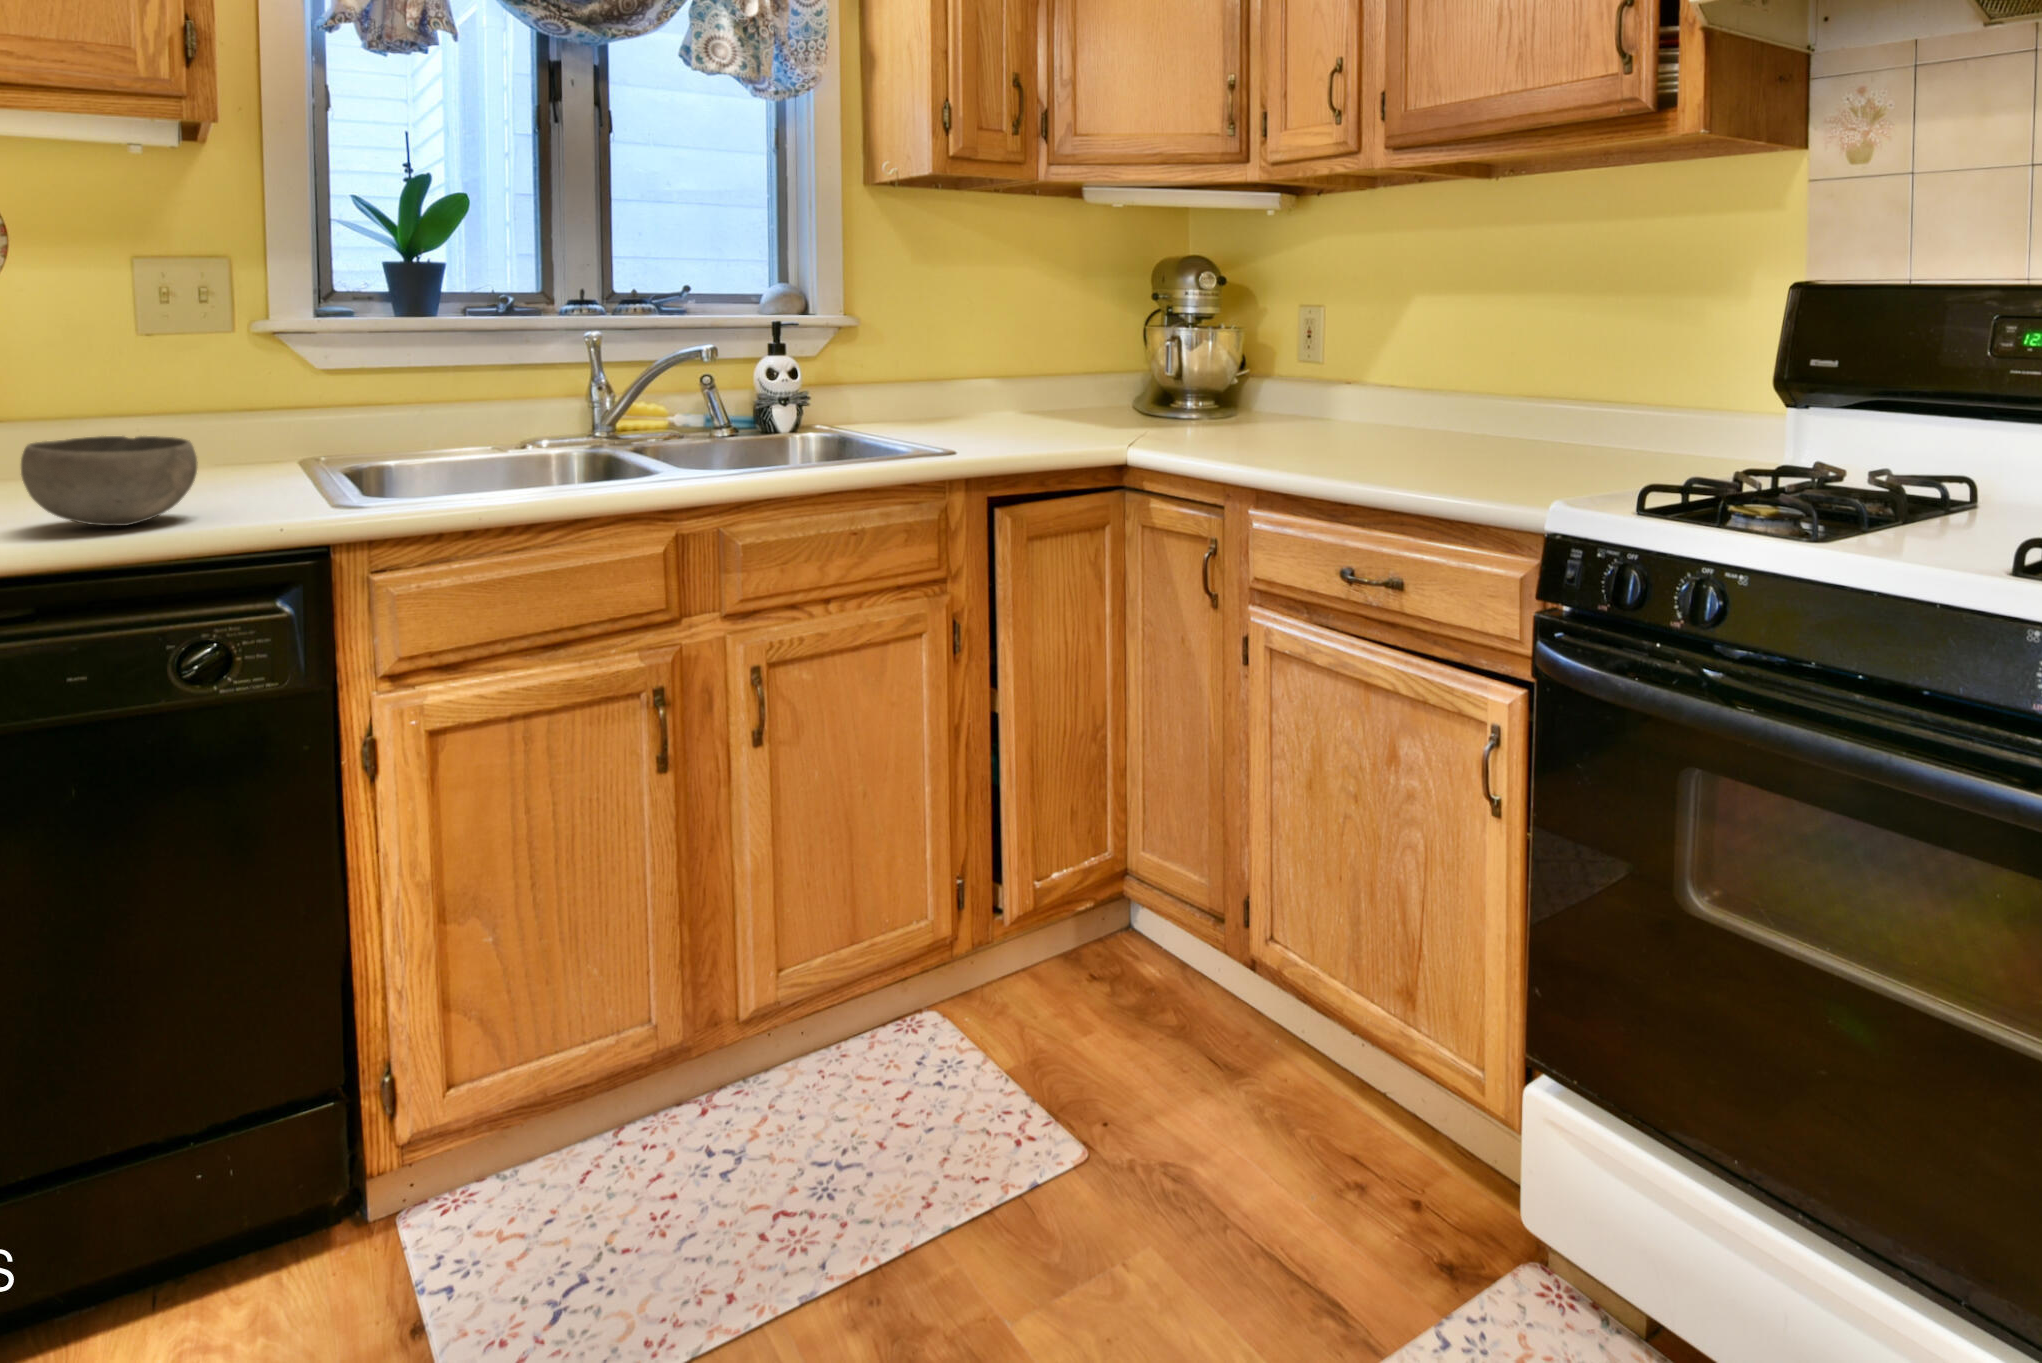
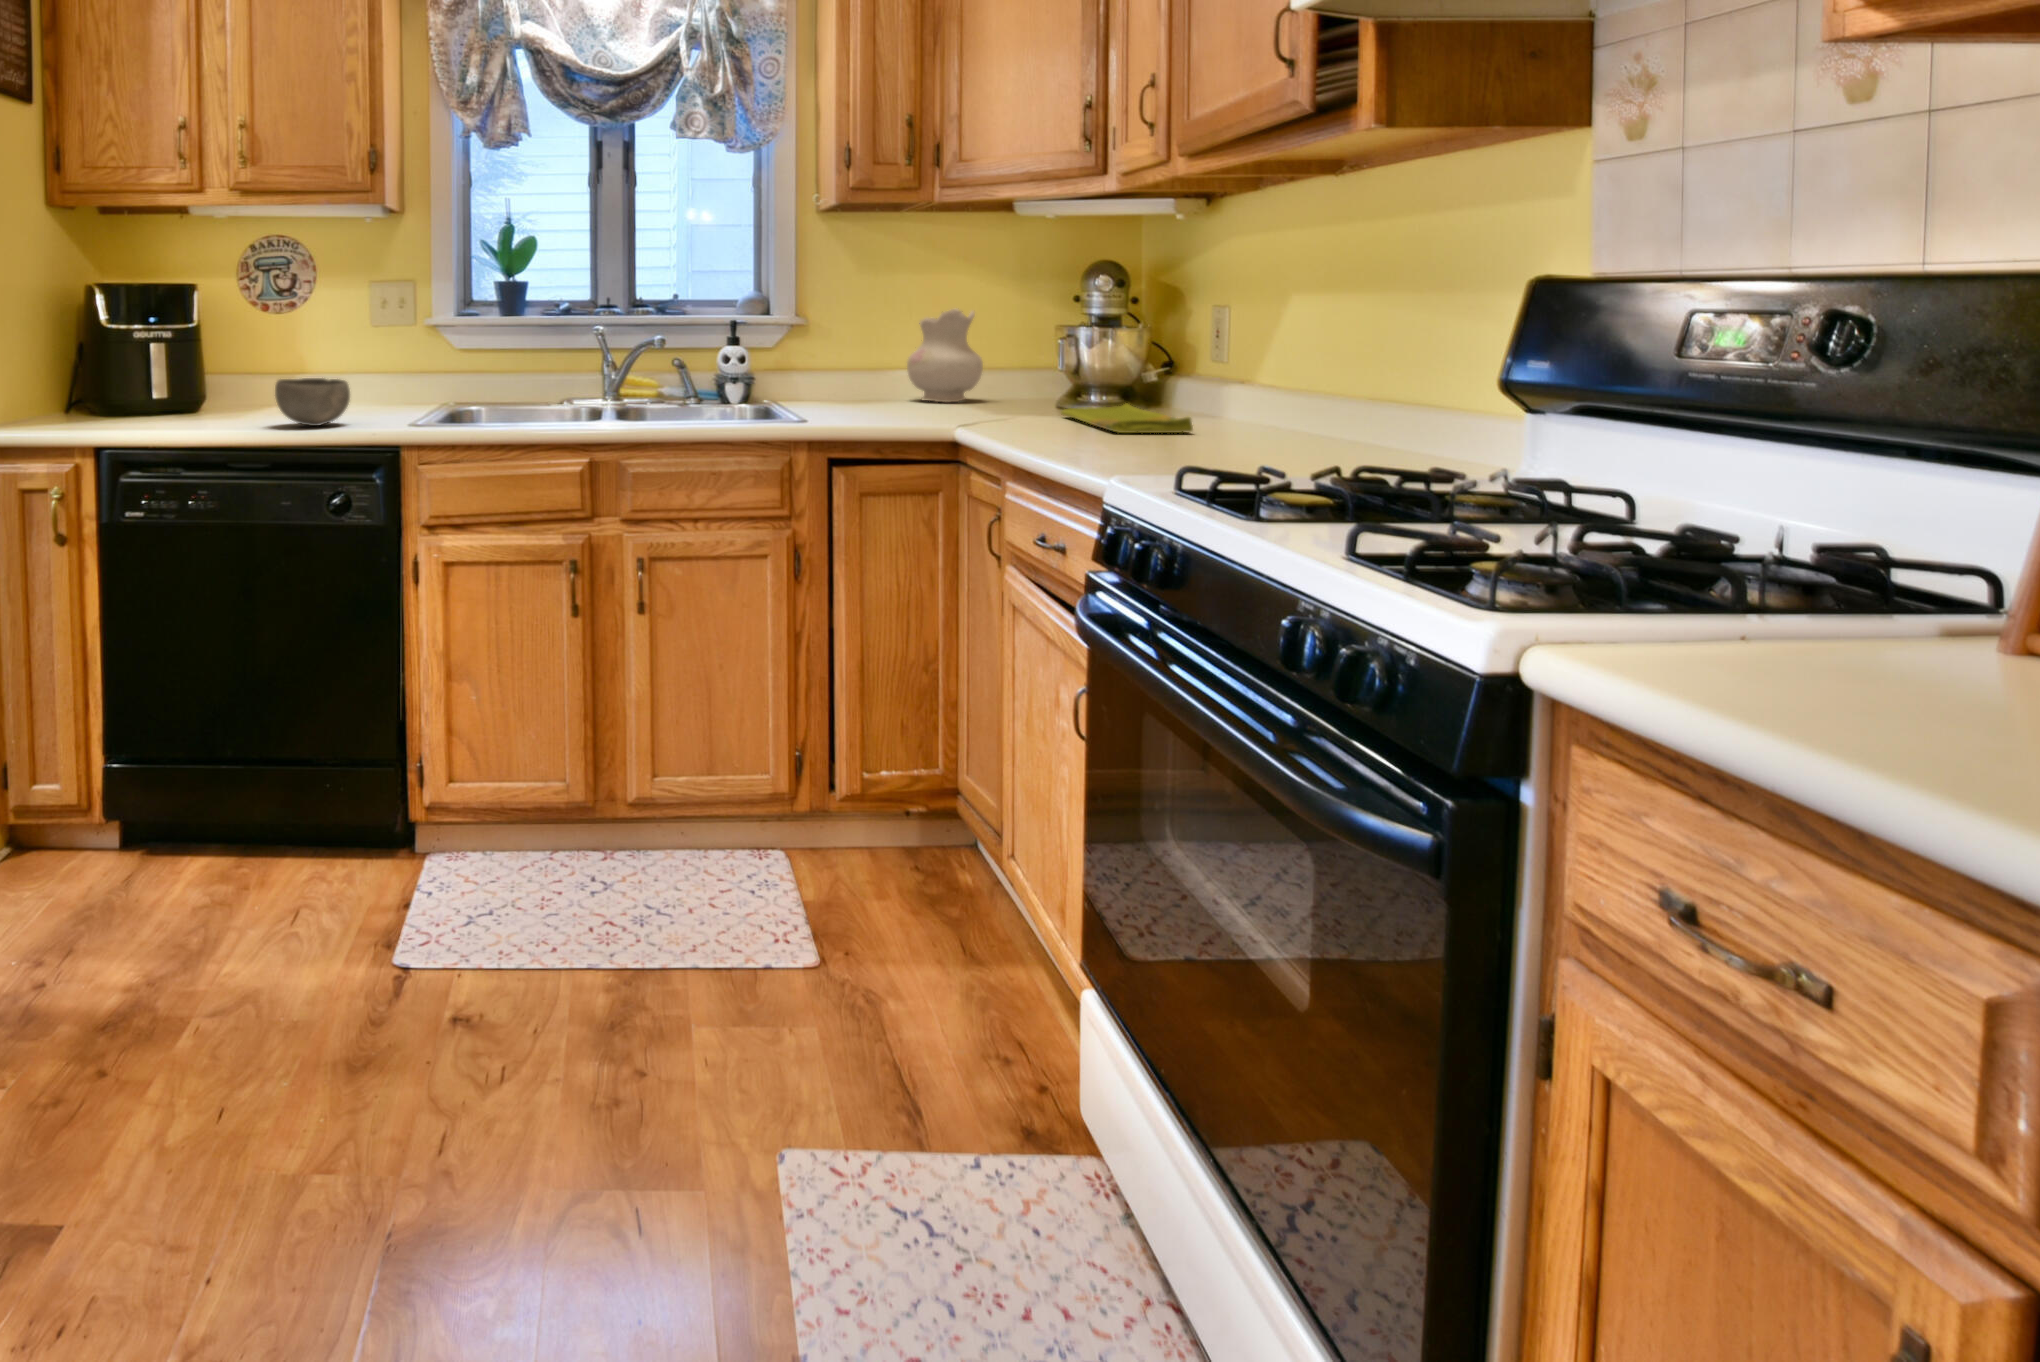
ceramic pitcher: none [972,303,1063,417] -> present [907,309,983,402]
dish towel: none [1195,409,1365,445] -> present [1061,404,1193,433]

